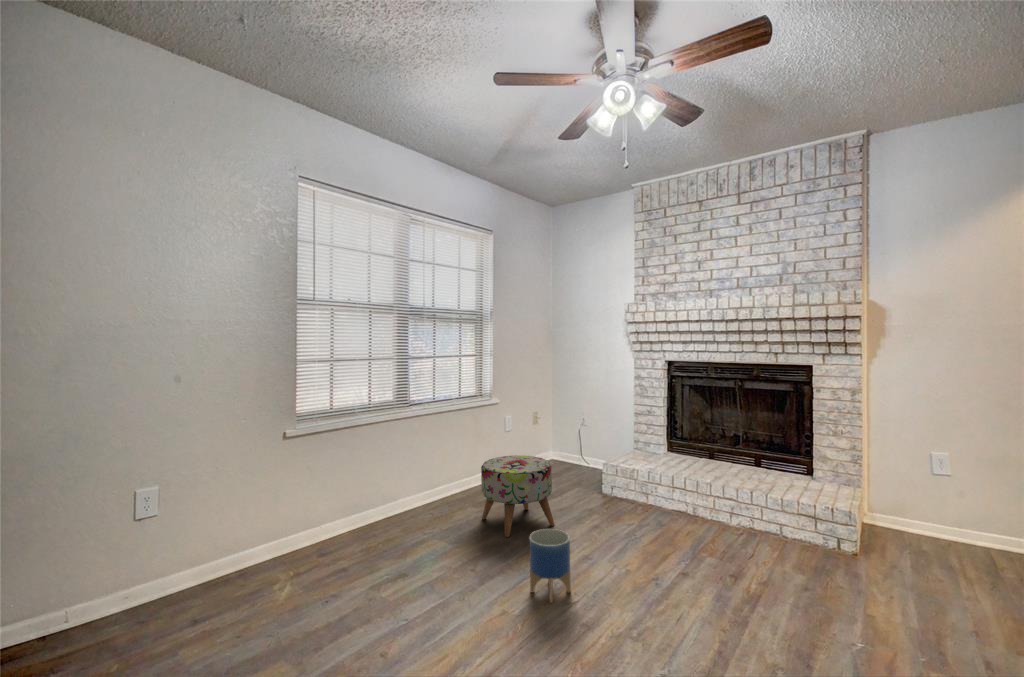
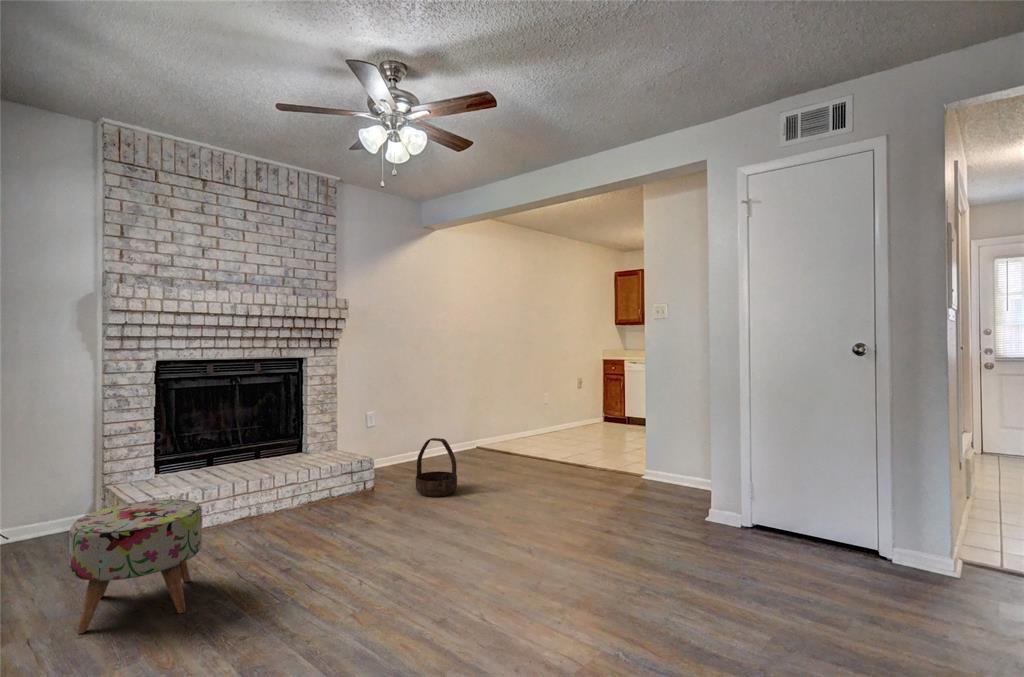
basket: none [865,510,955,618] -> present [416,438,457,497]
planter: present [530,529,571,603] -> none [329,524,373,599]

